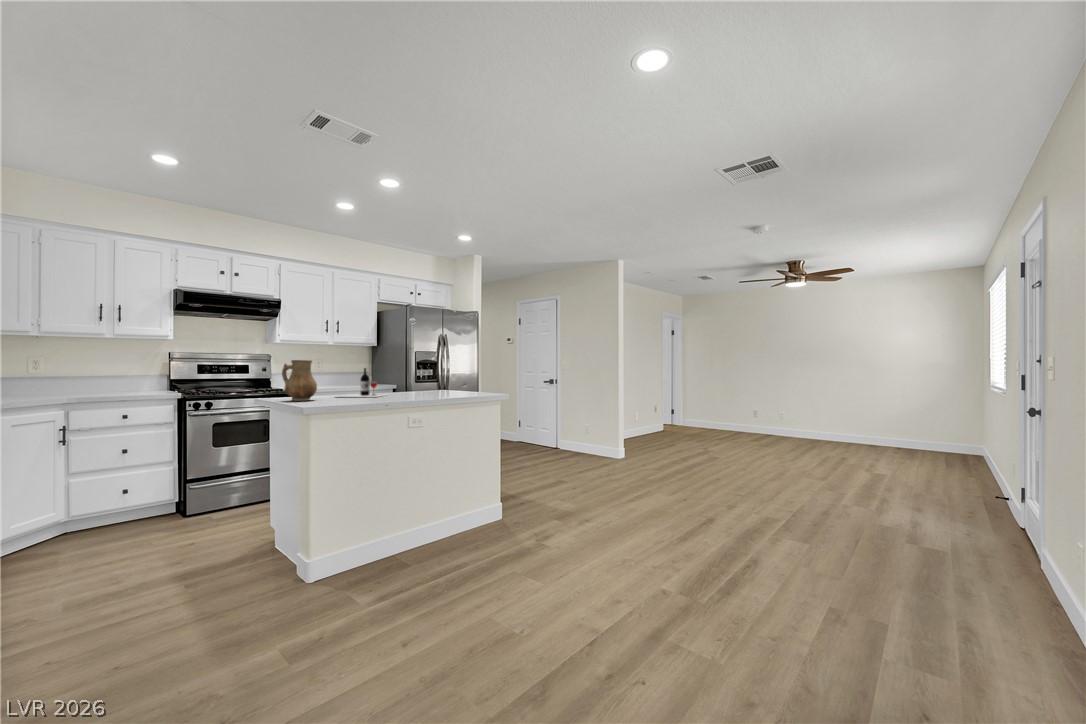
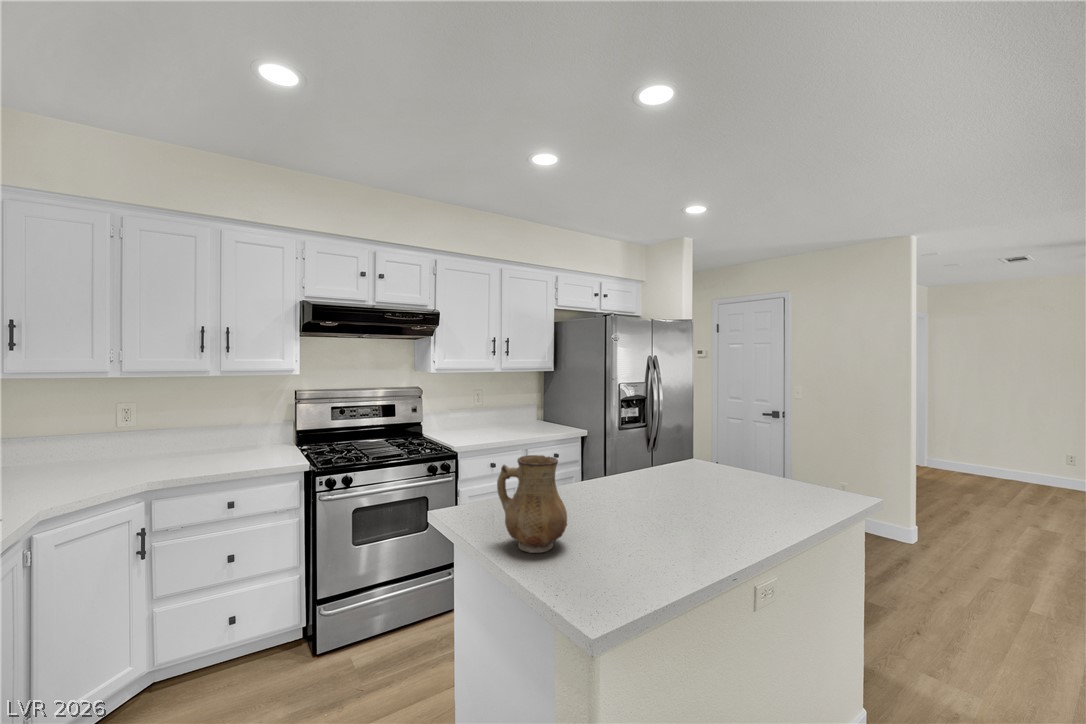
wine bottle: present [338,368,385,397] -> none [574,451,667,526]

